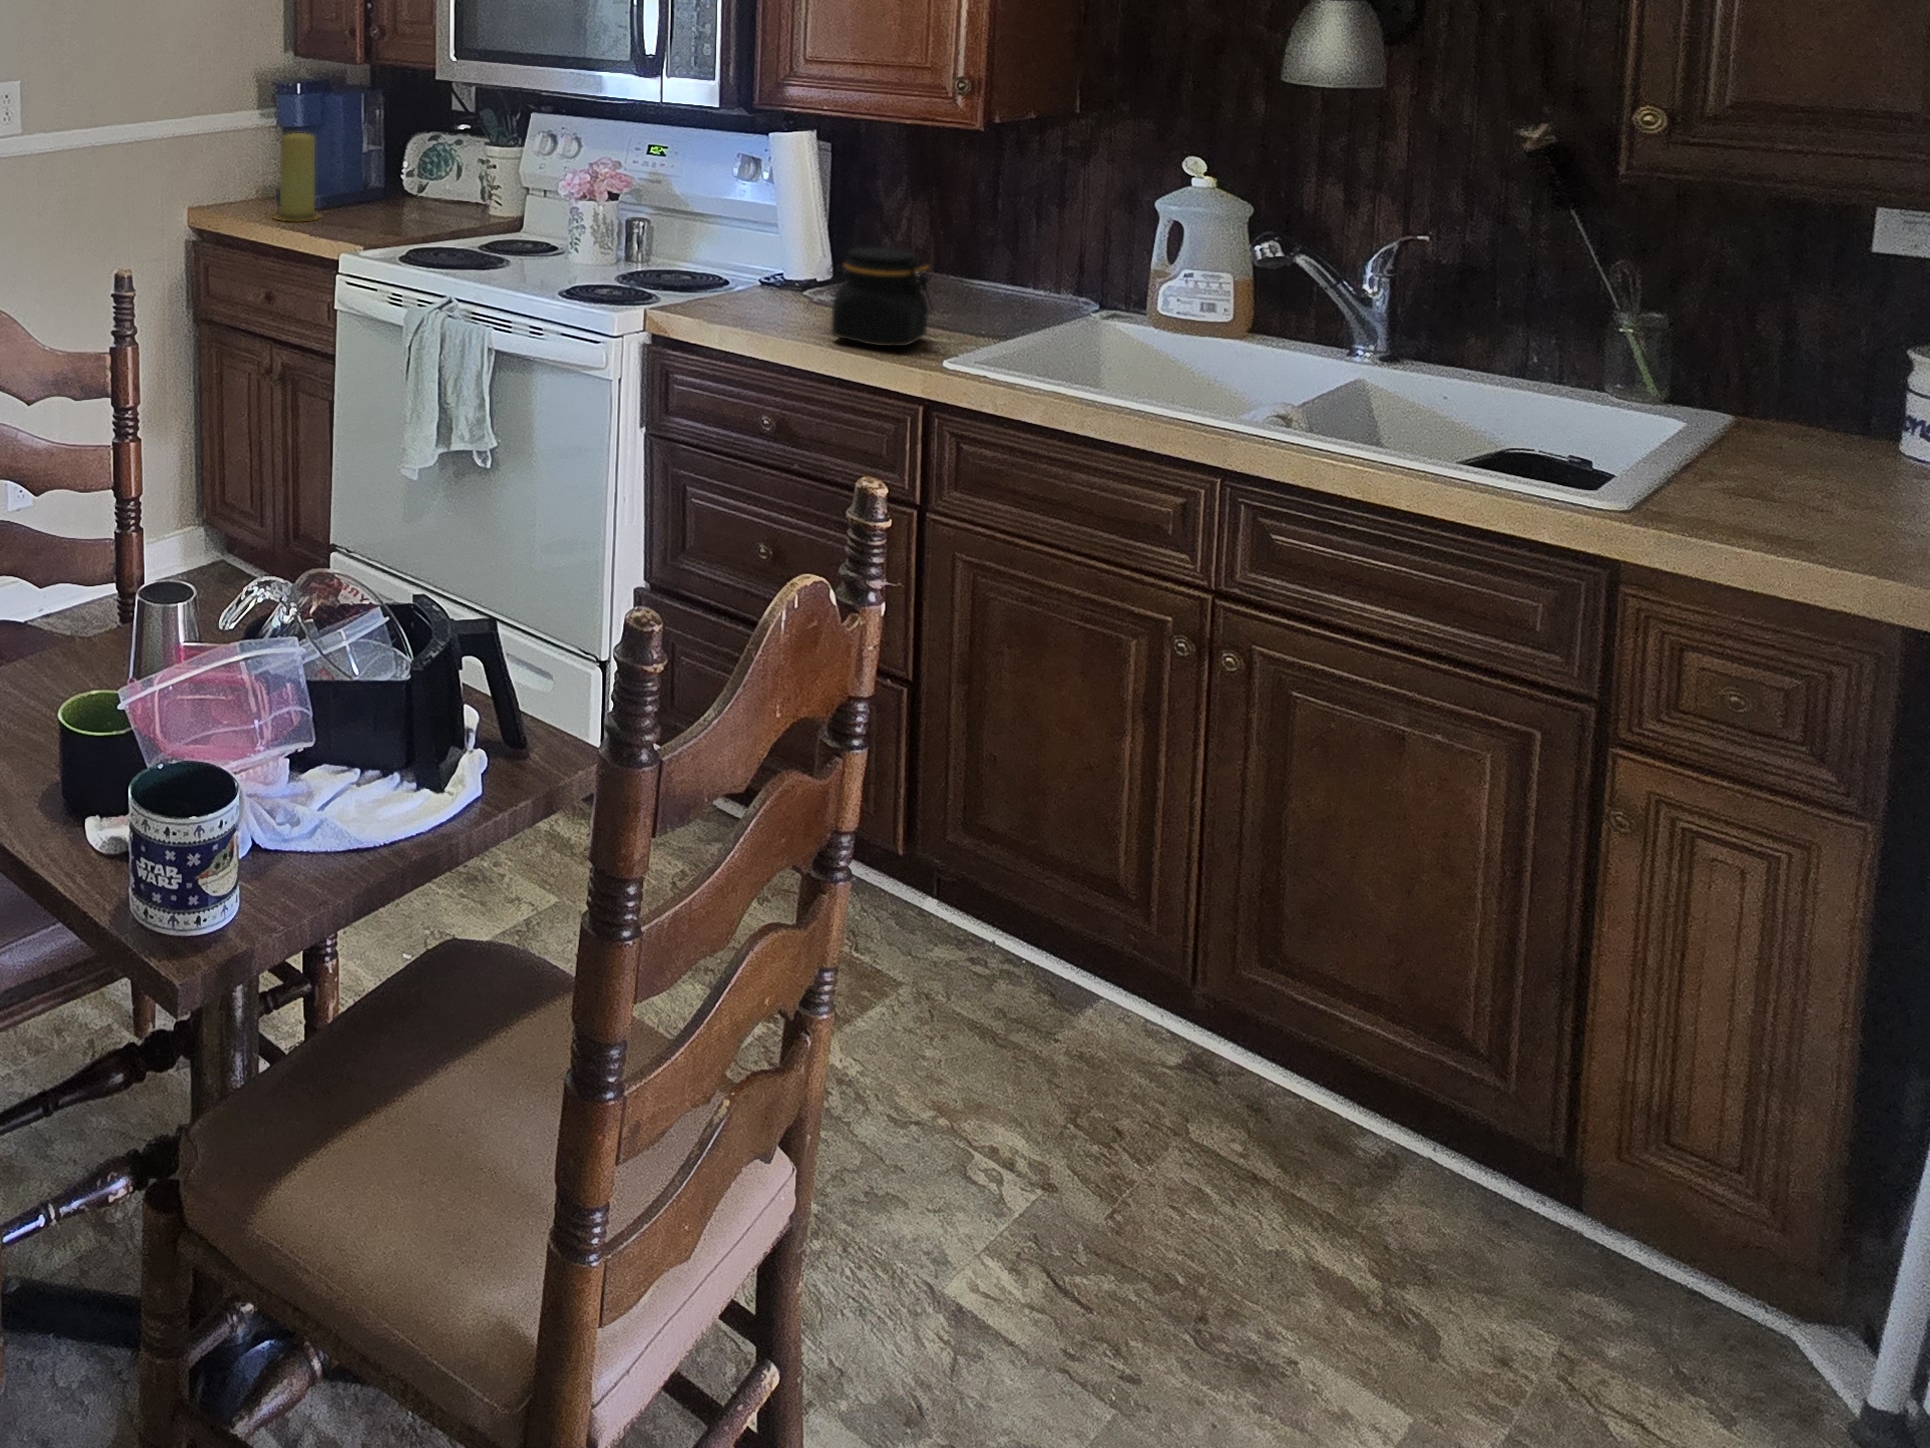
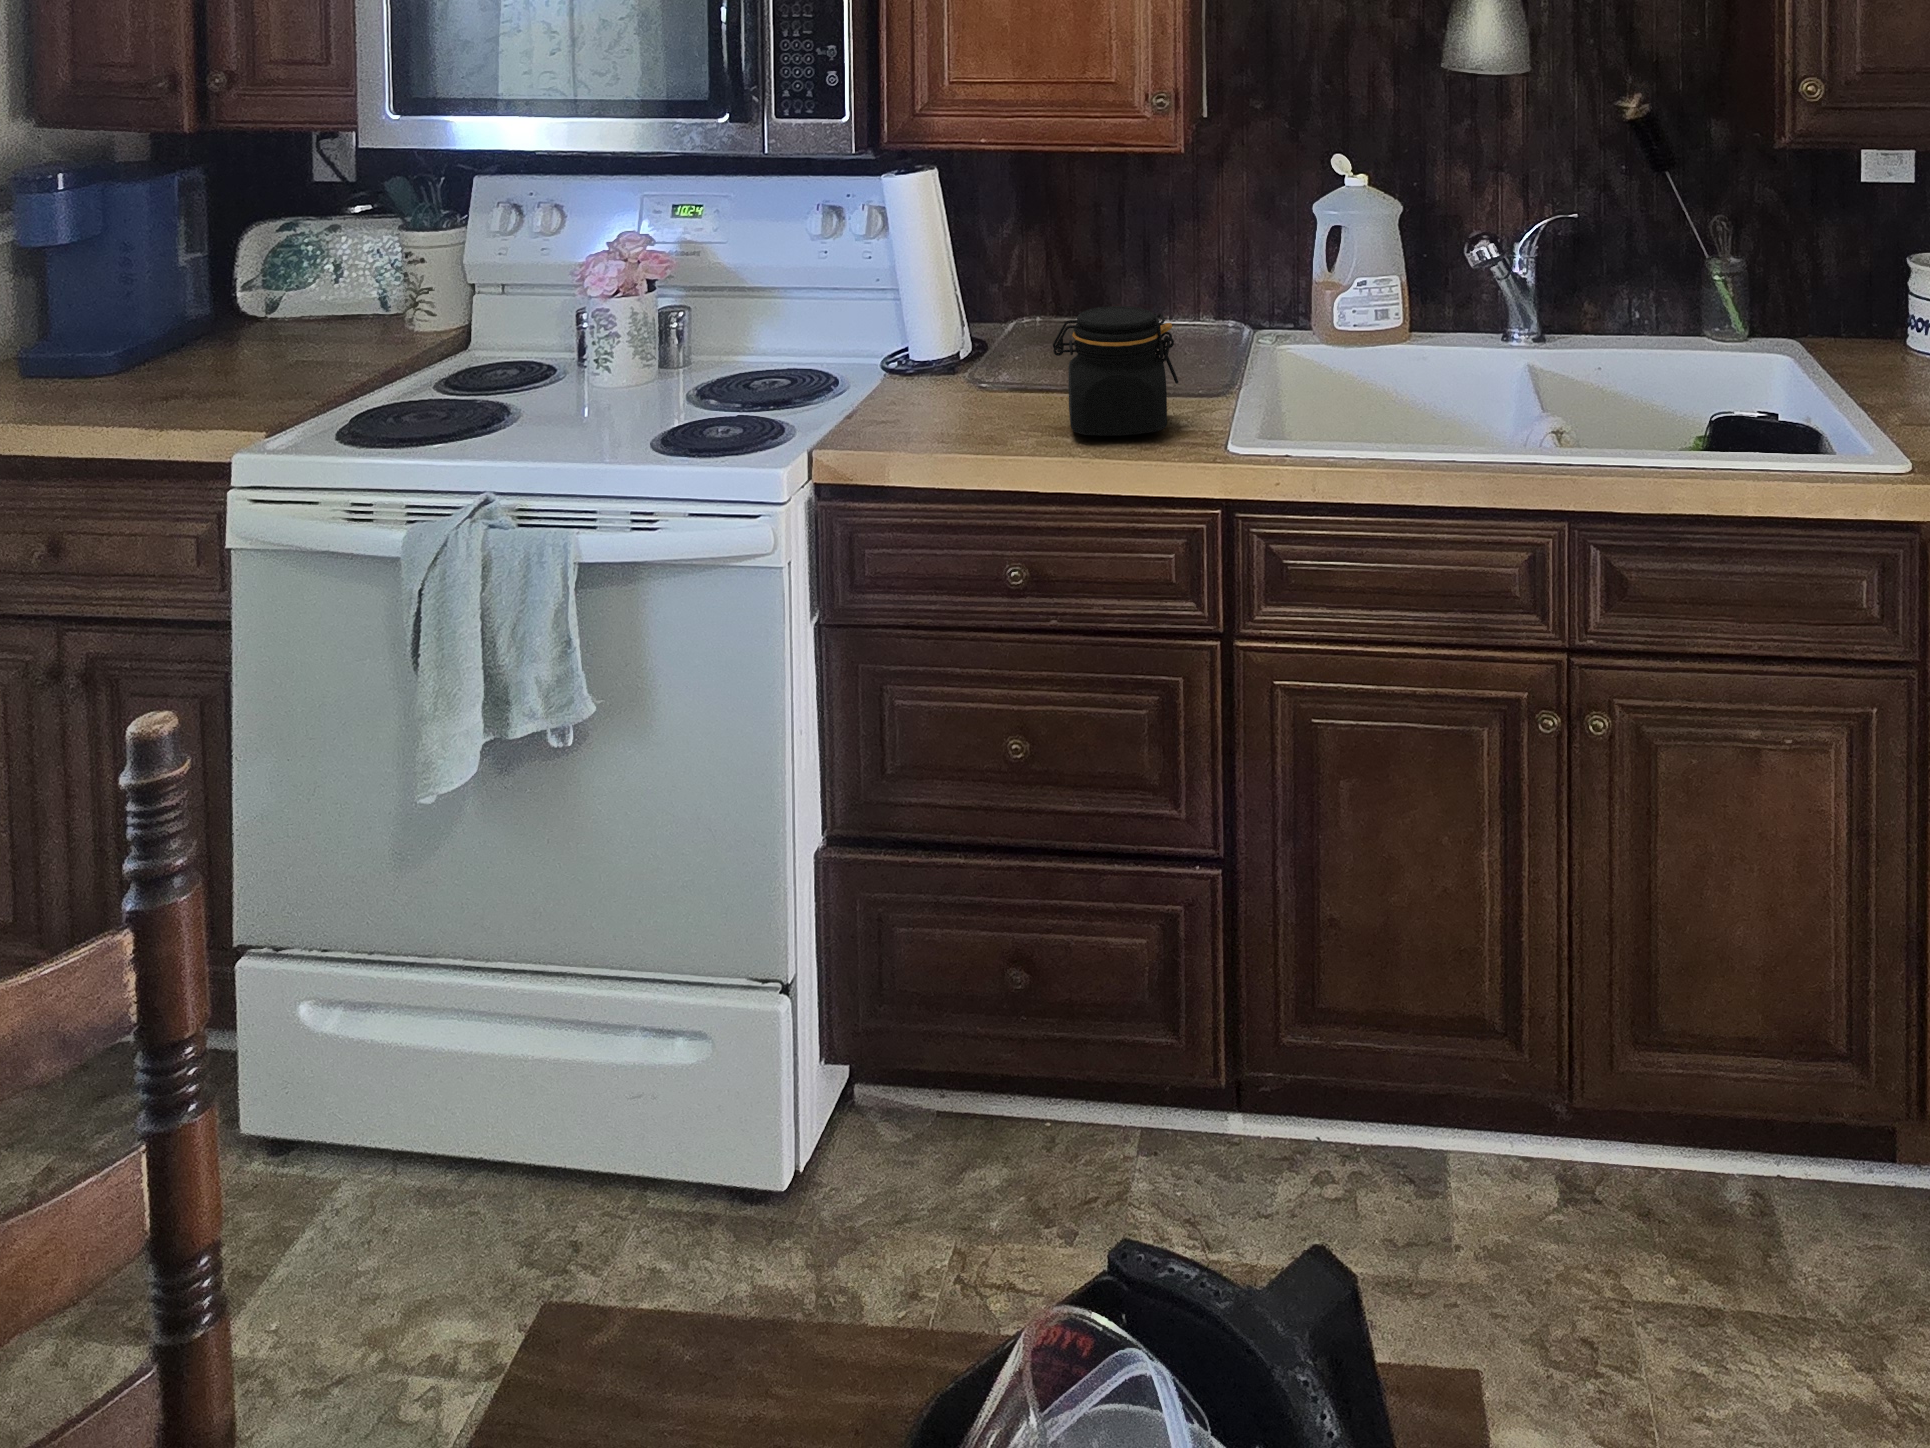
candle: present [274,133,319,221] -> none [32,250,128,406]

